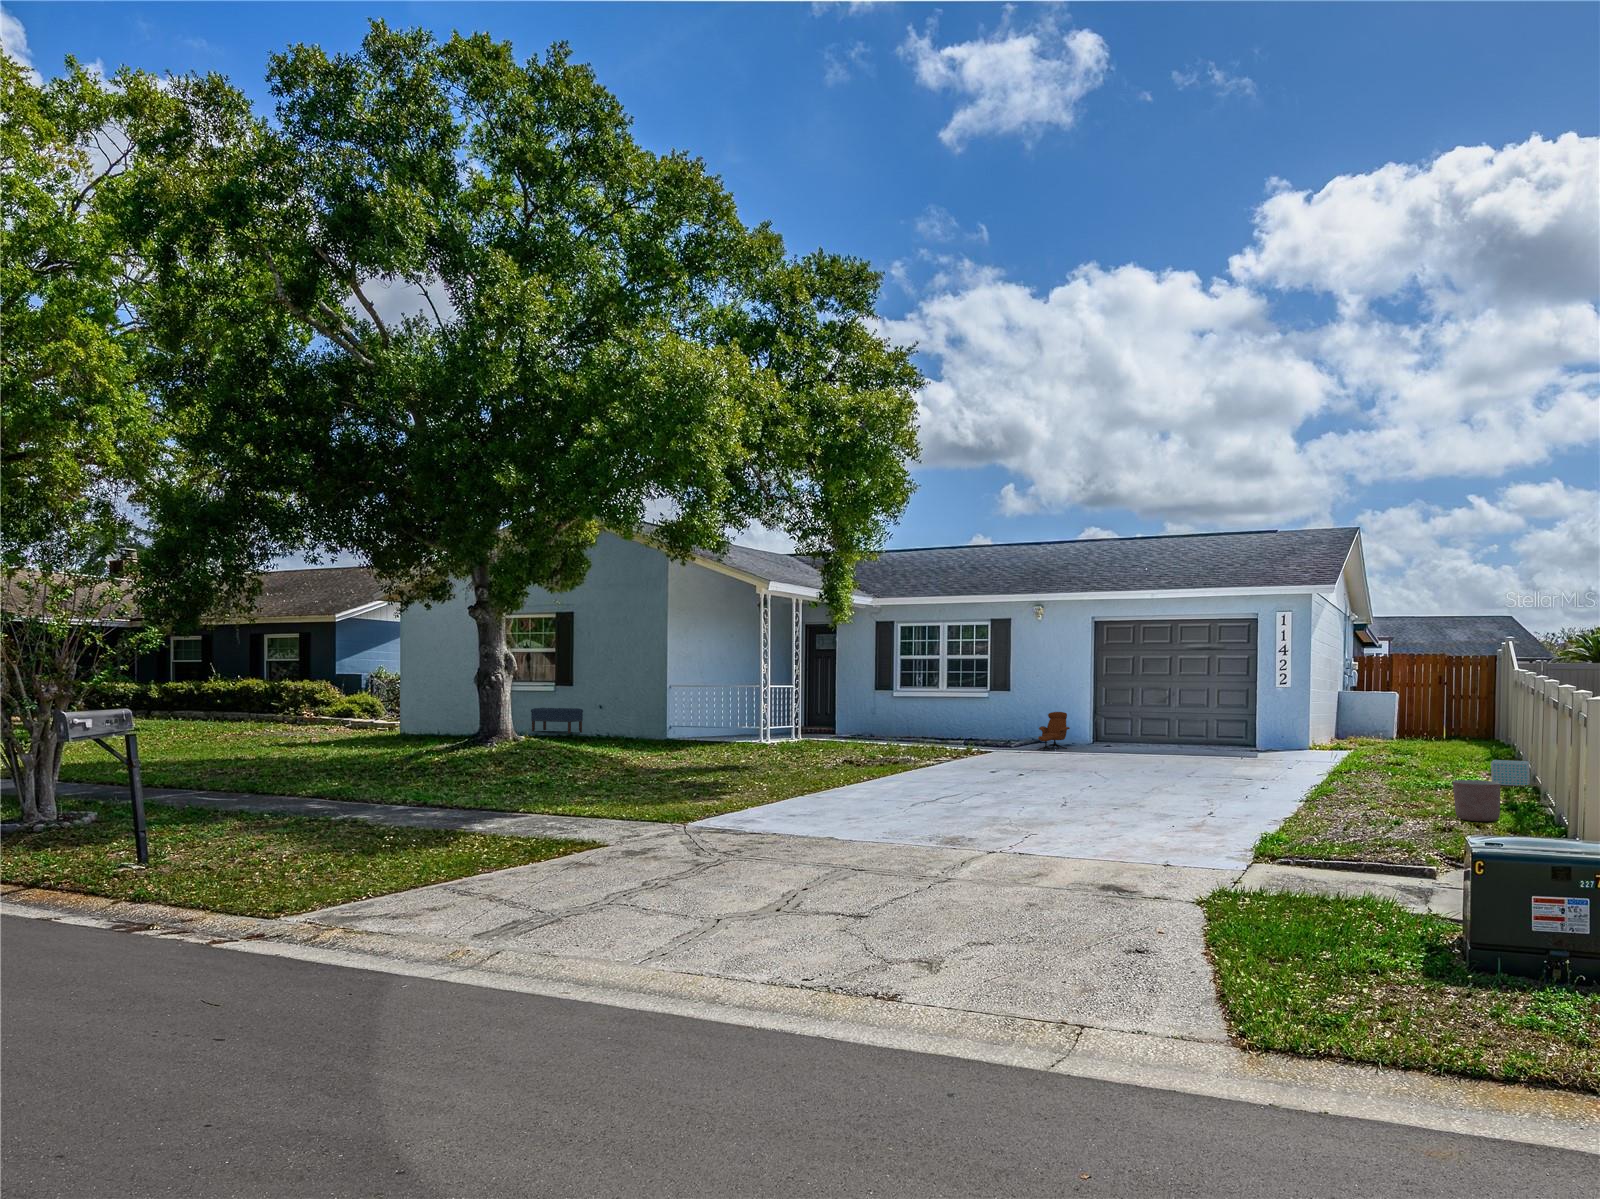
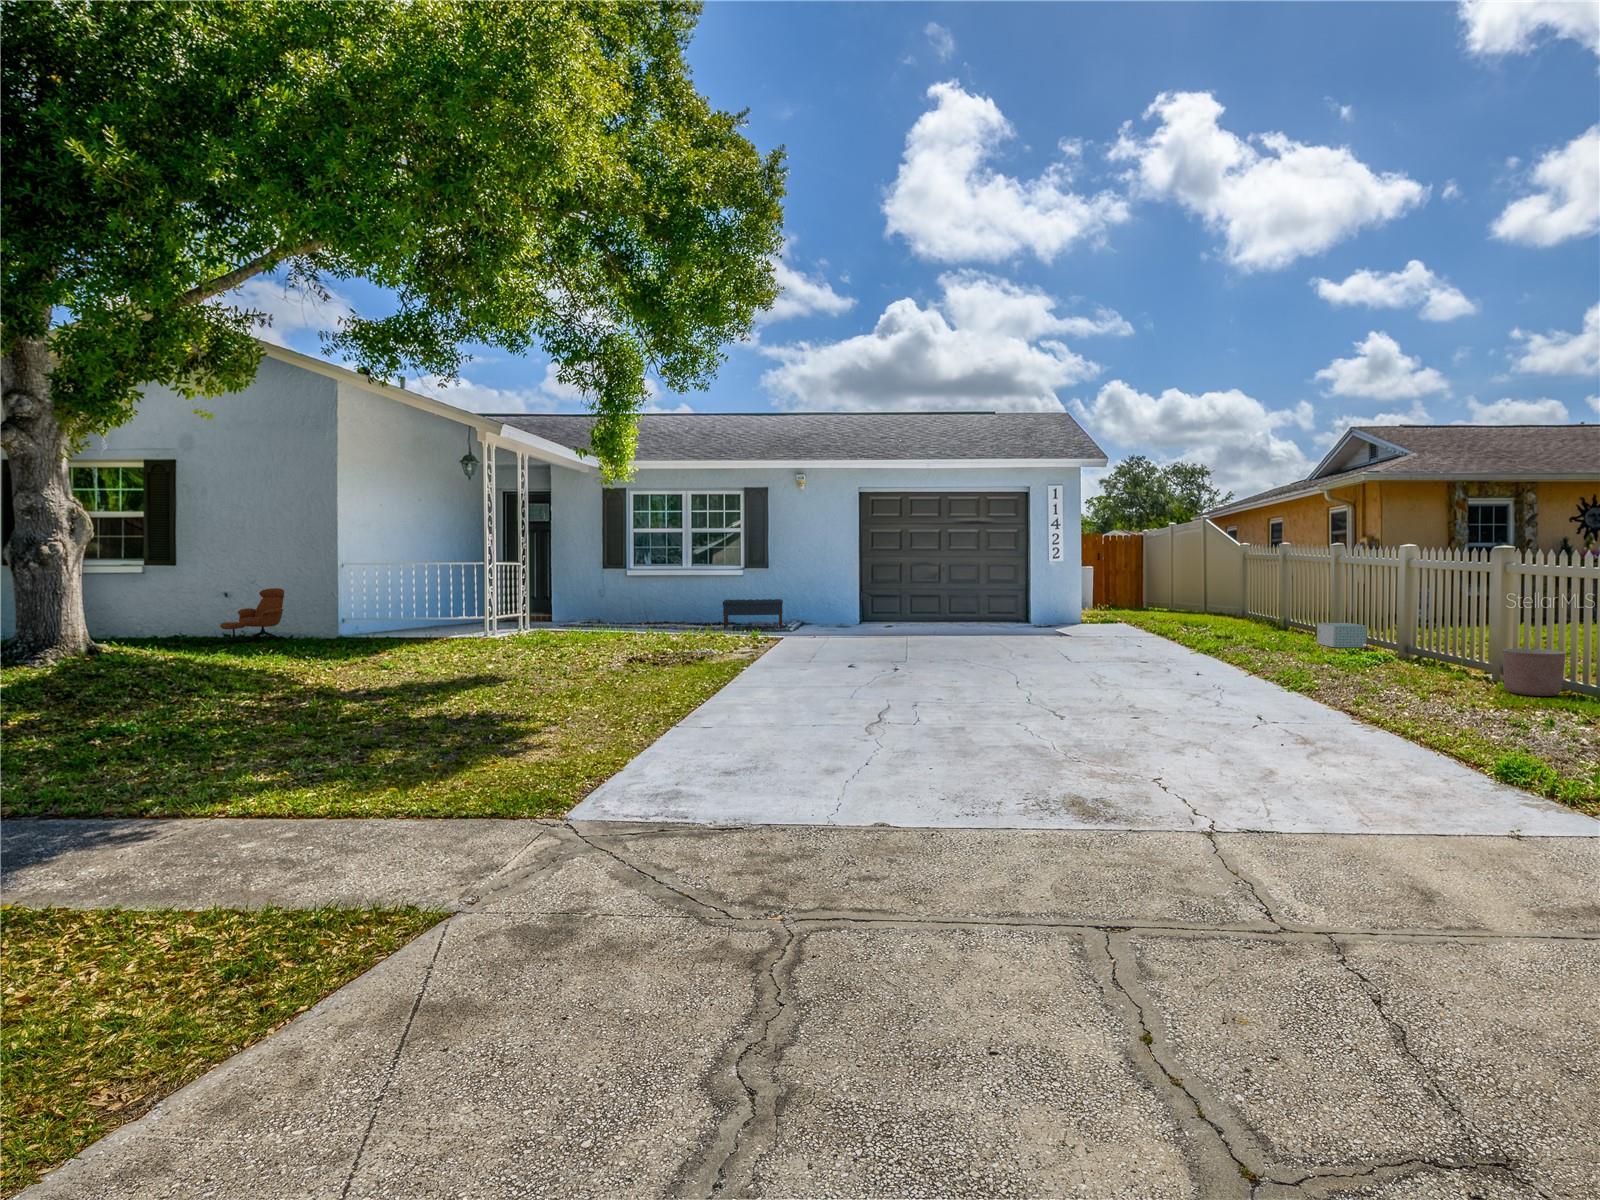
bench: present [531,708,583,734] -> present [723,599,783,628]
lounge chair: present [1038,712,1070,750] -> present [220,588,284,643]

